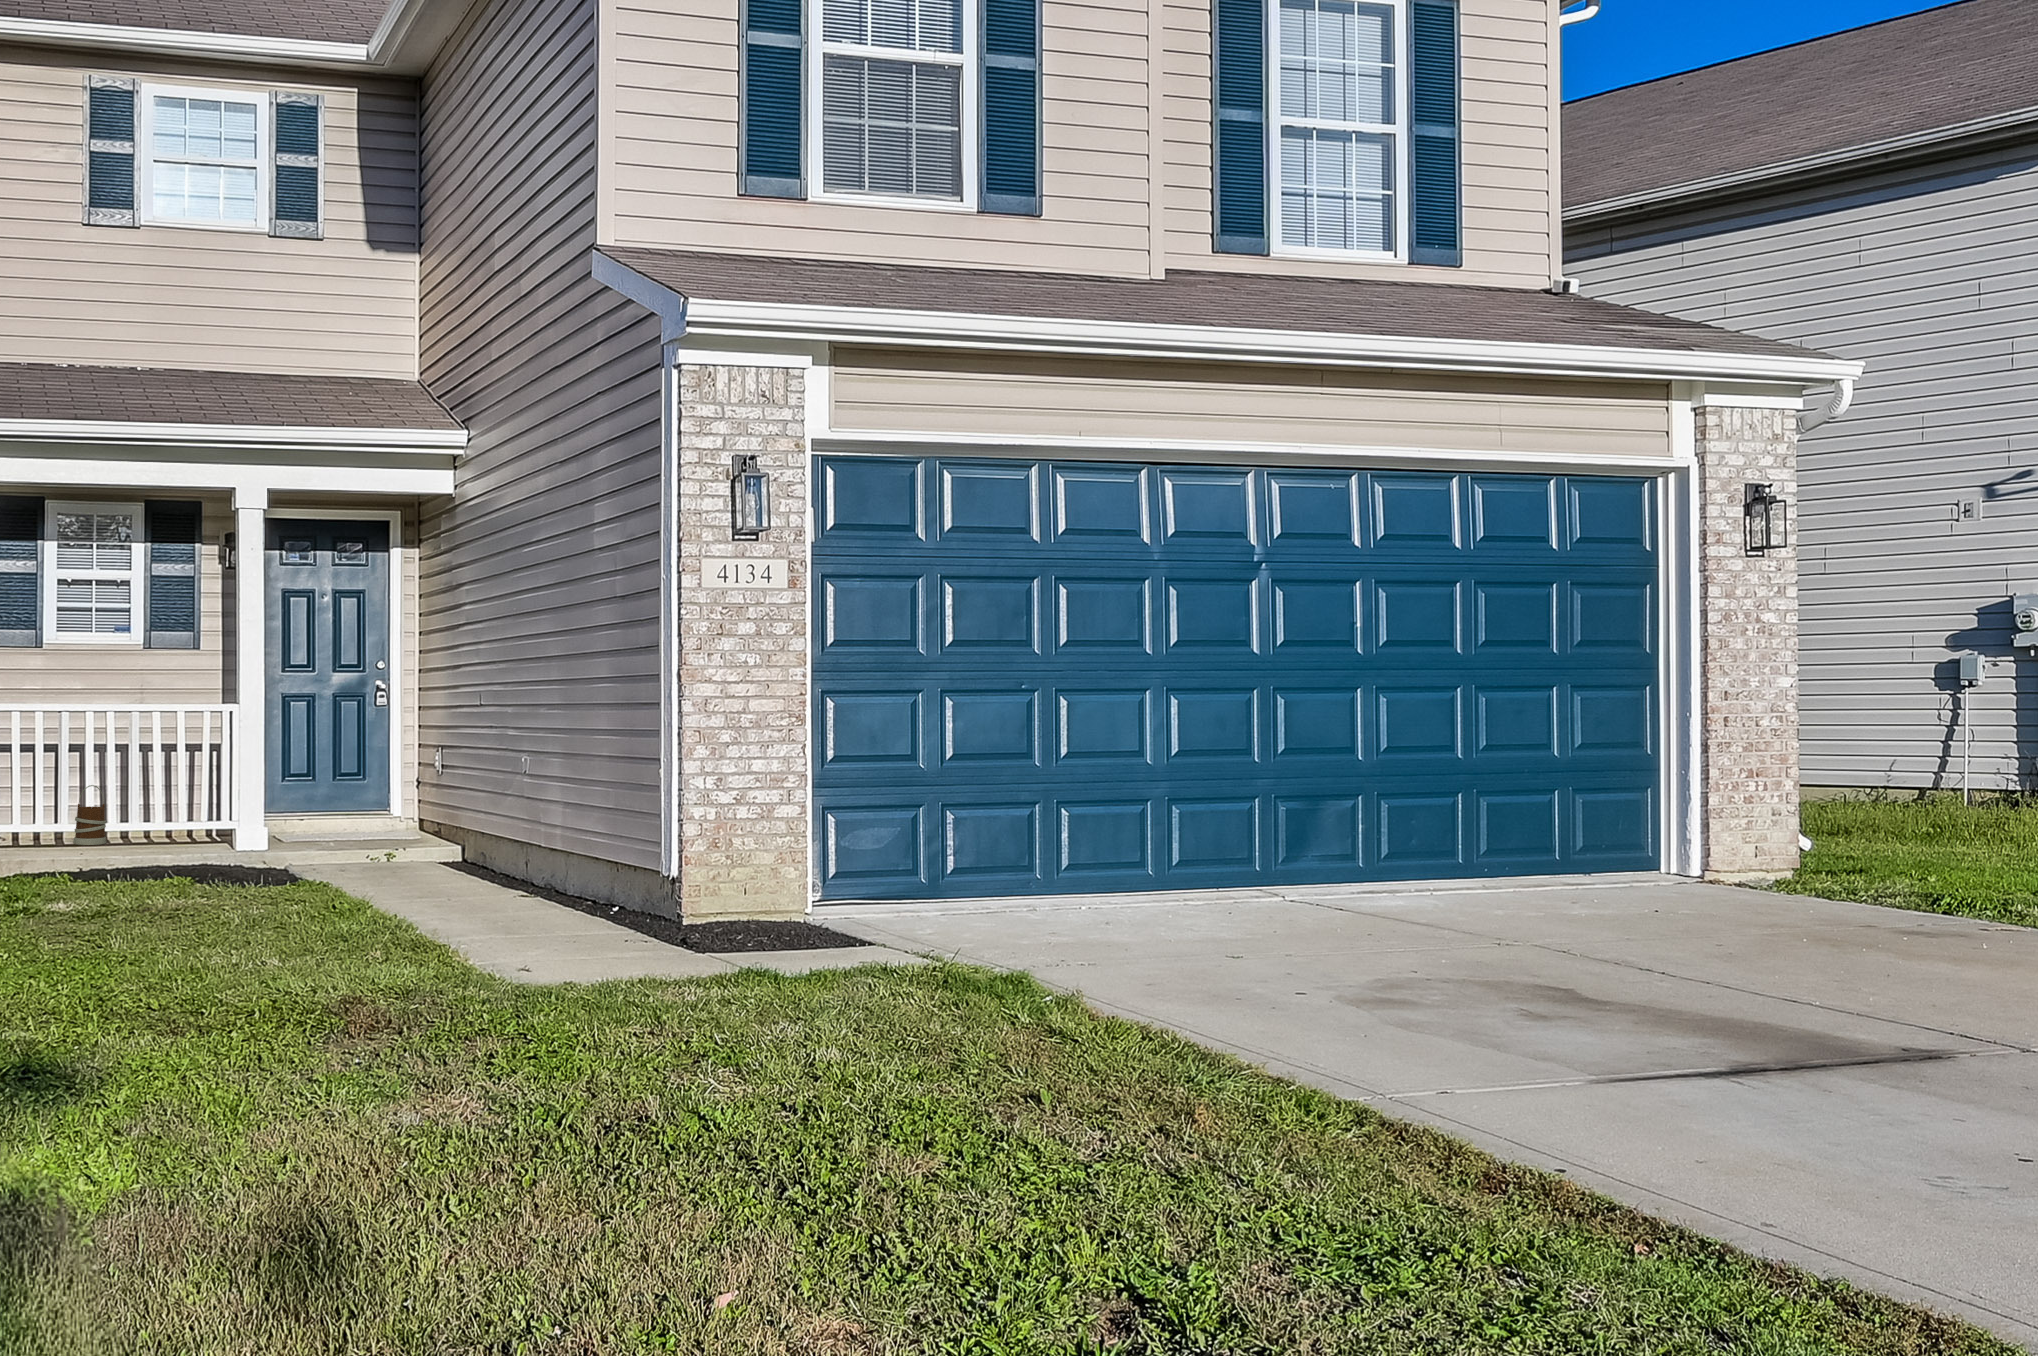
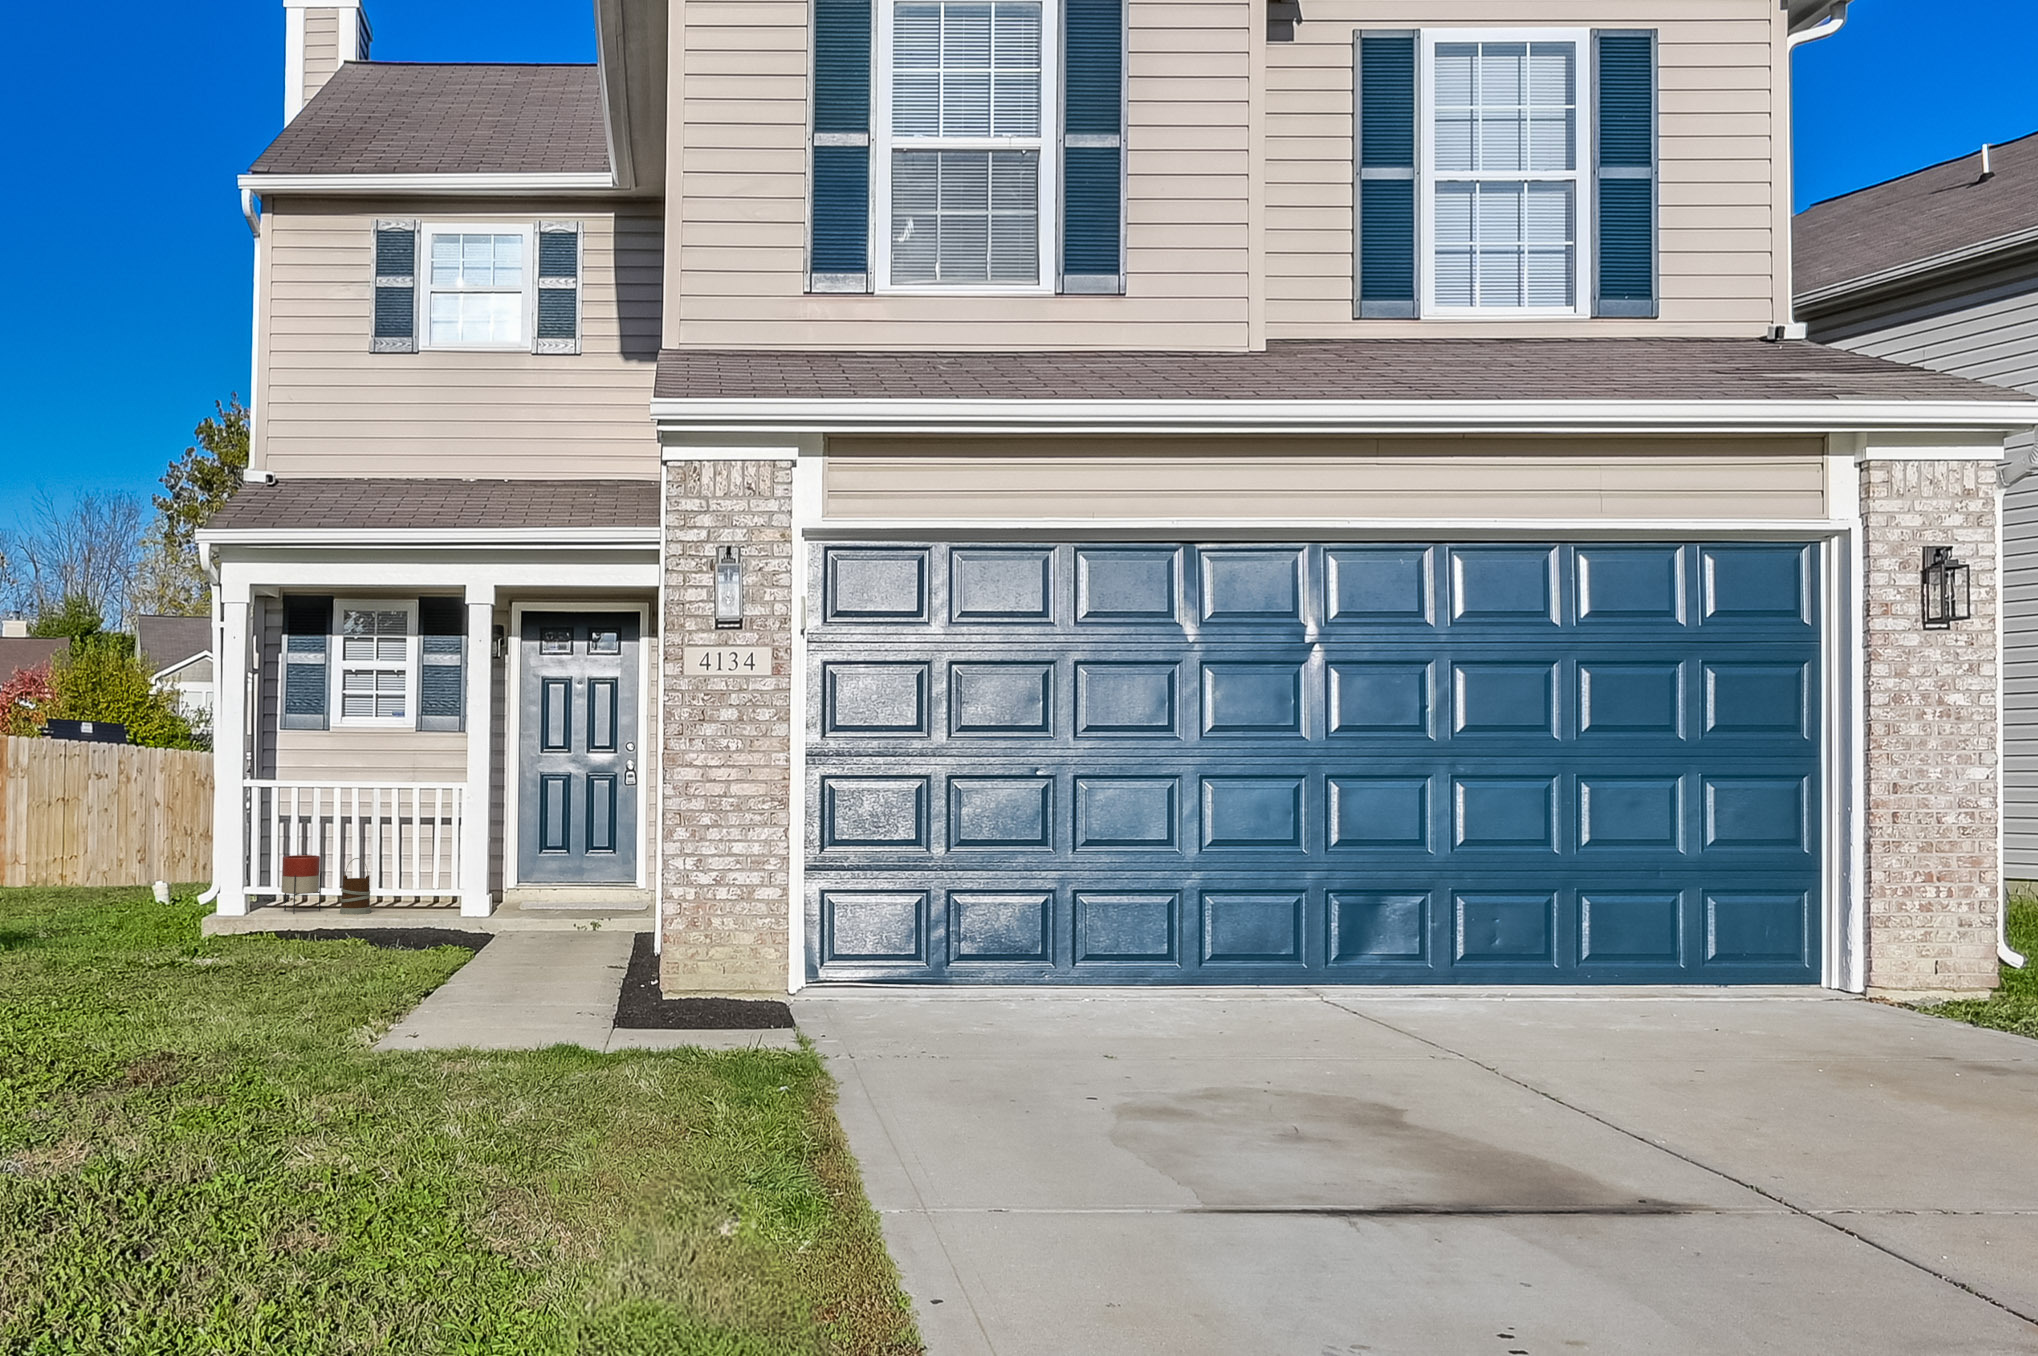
planter: none [7,783,49,846] -> present [281,855,321,914]

